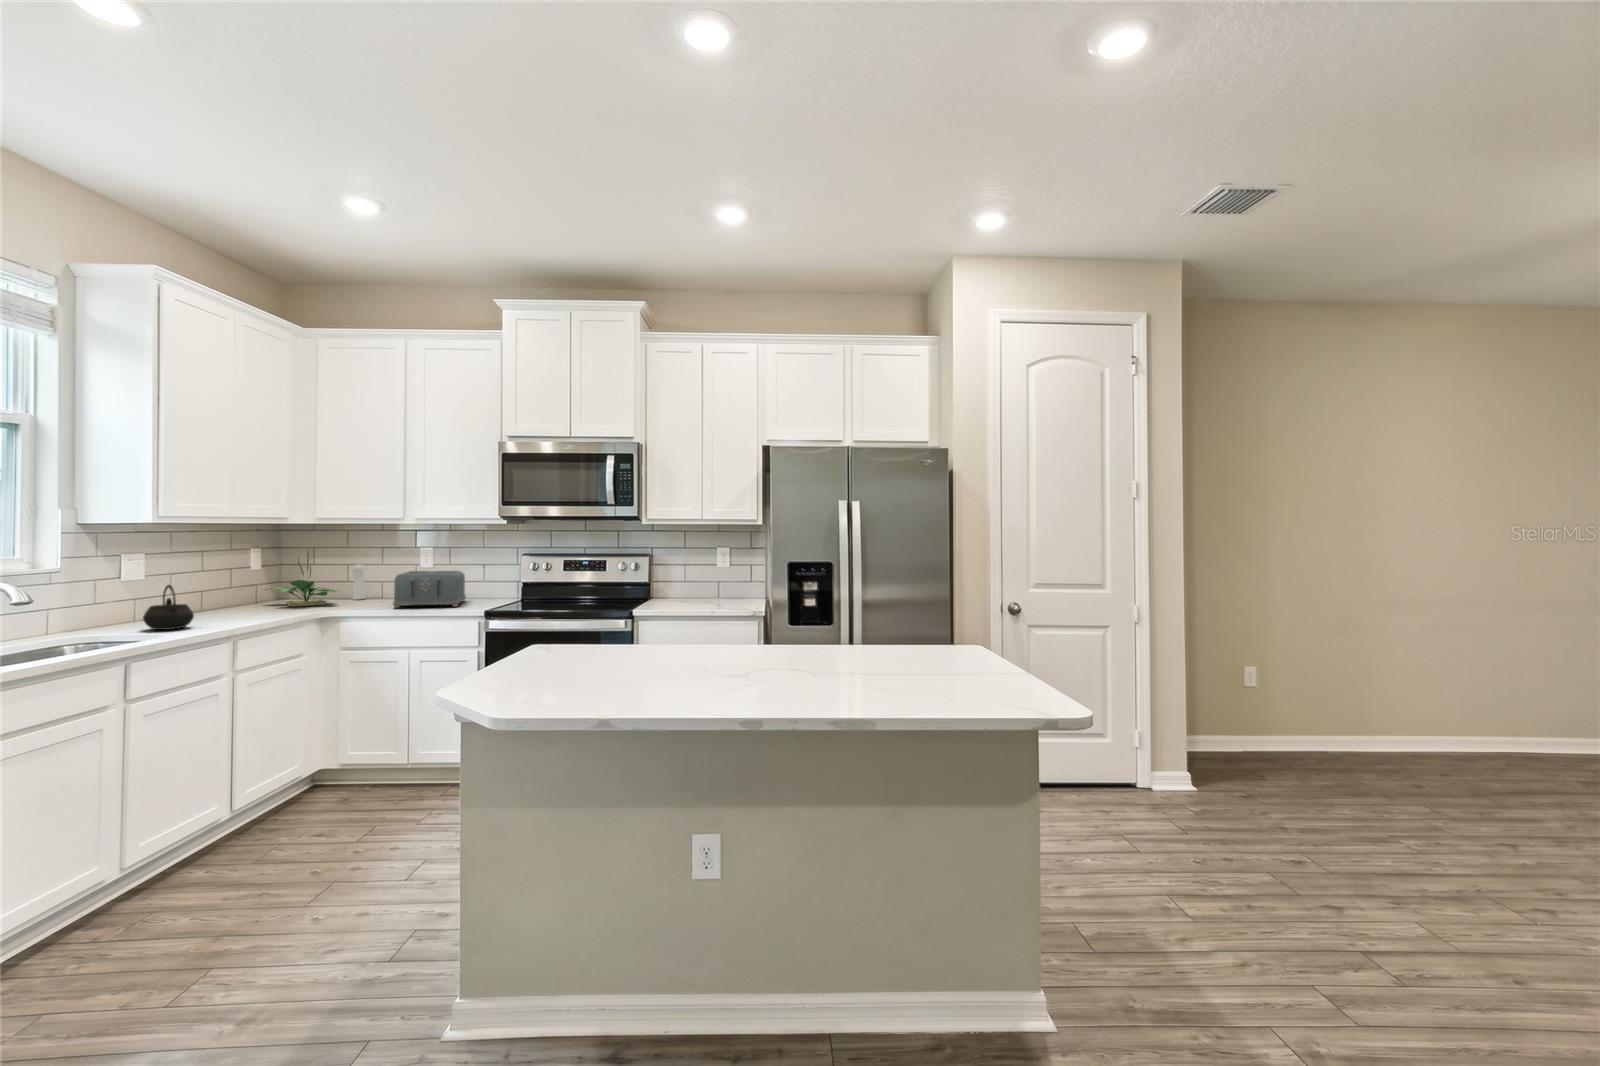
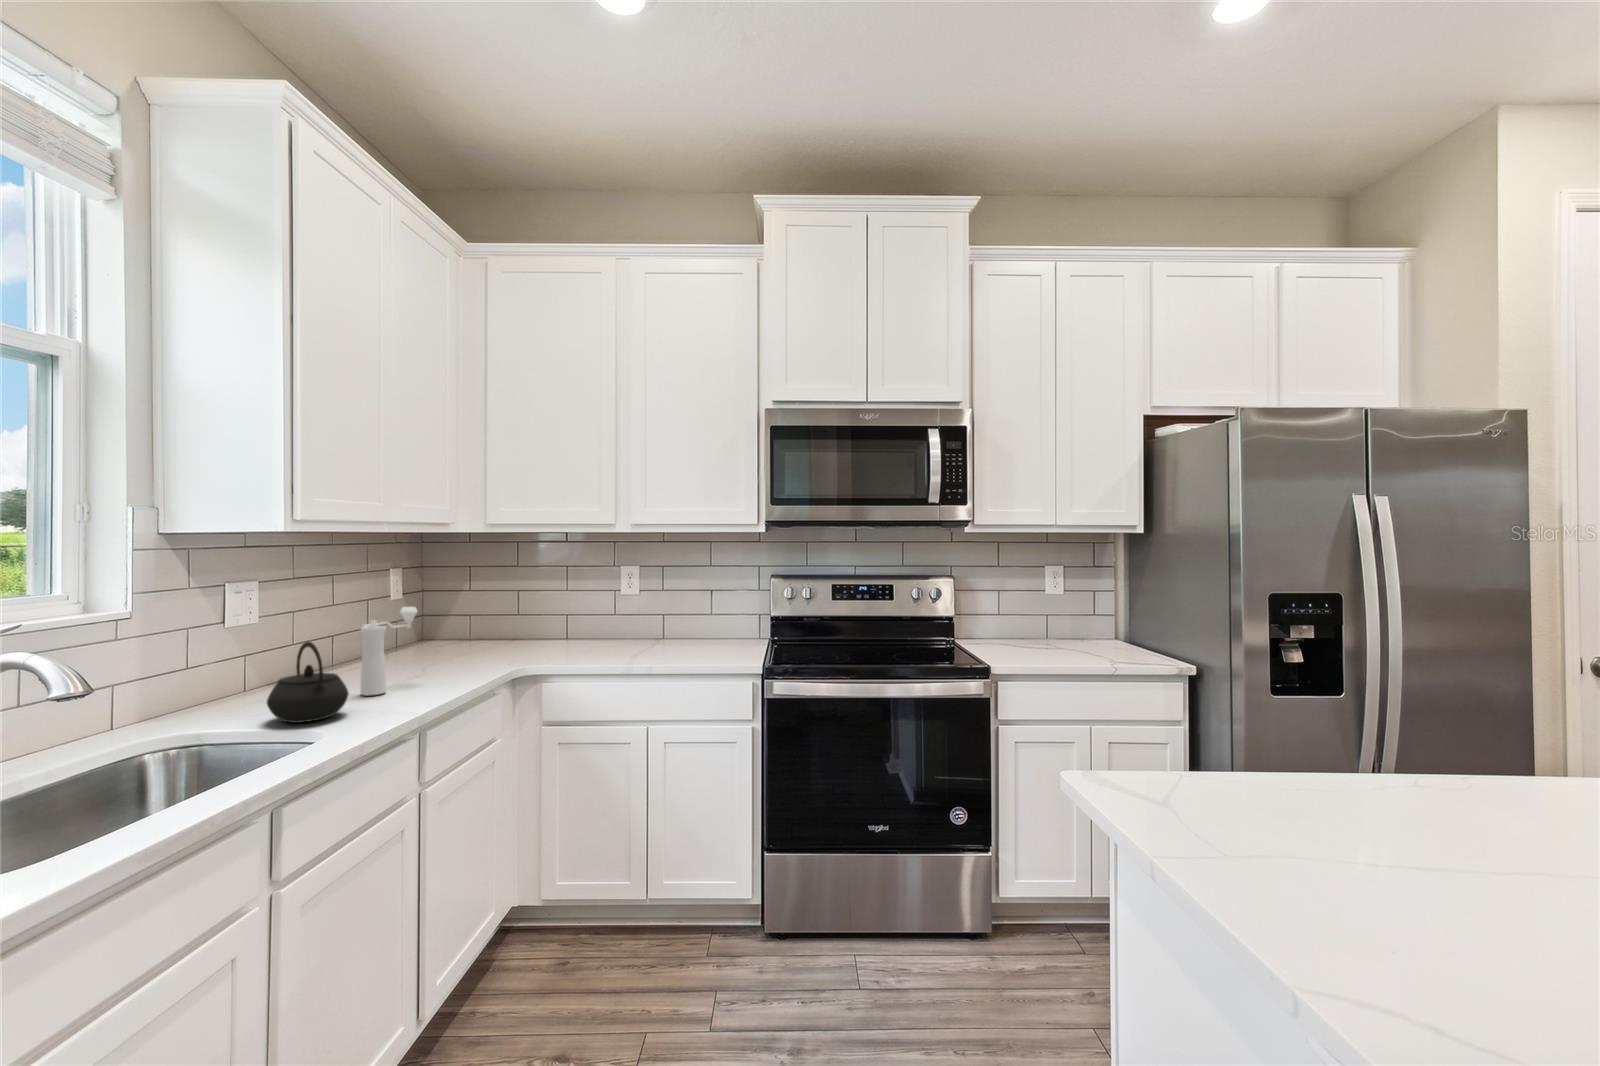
potted plant: present [265,548,336,607] -> none [419,568,527,658]
pepper mill: present [352,564,371,600] -> present [360,607,417,695]
toaster: present [393,571,466,608] -> none [613,601,707,661]

